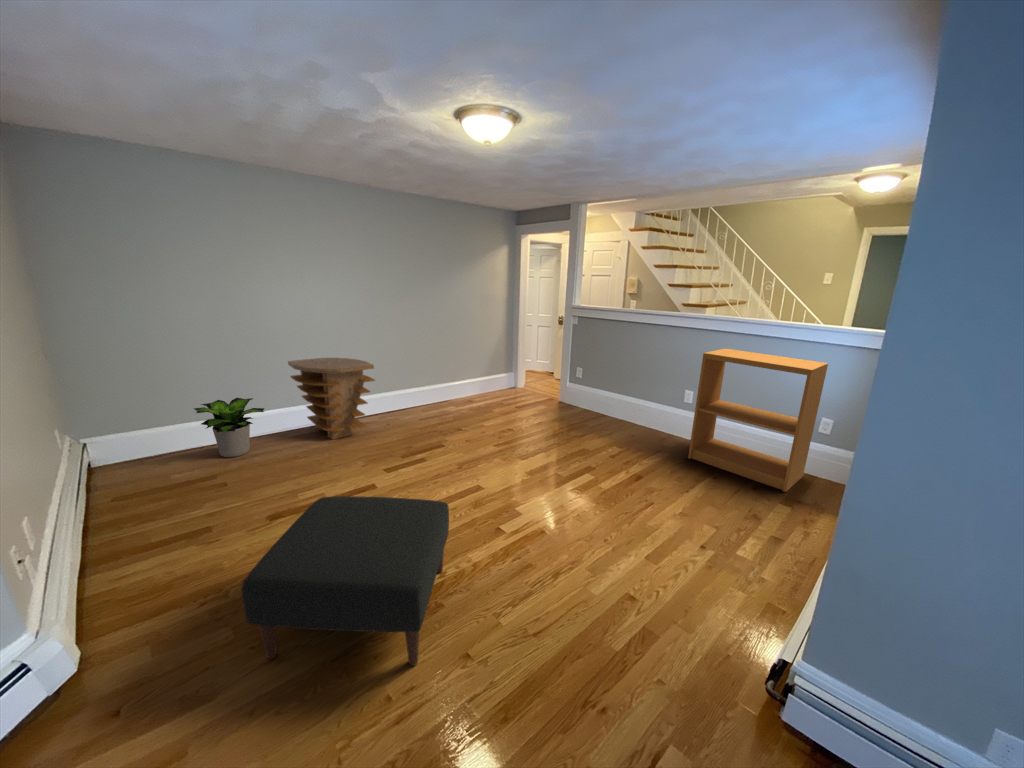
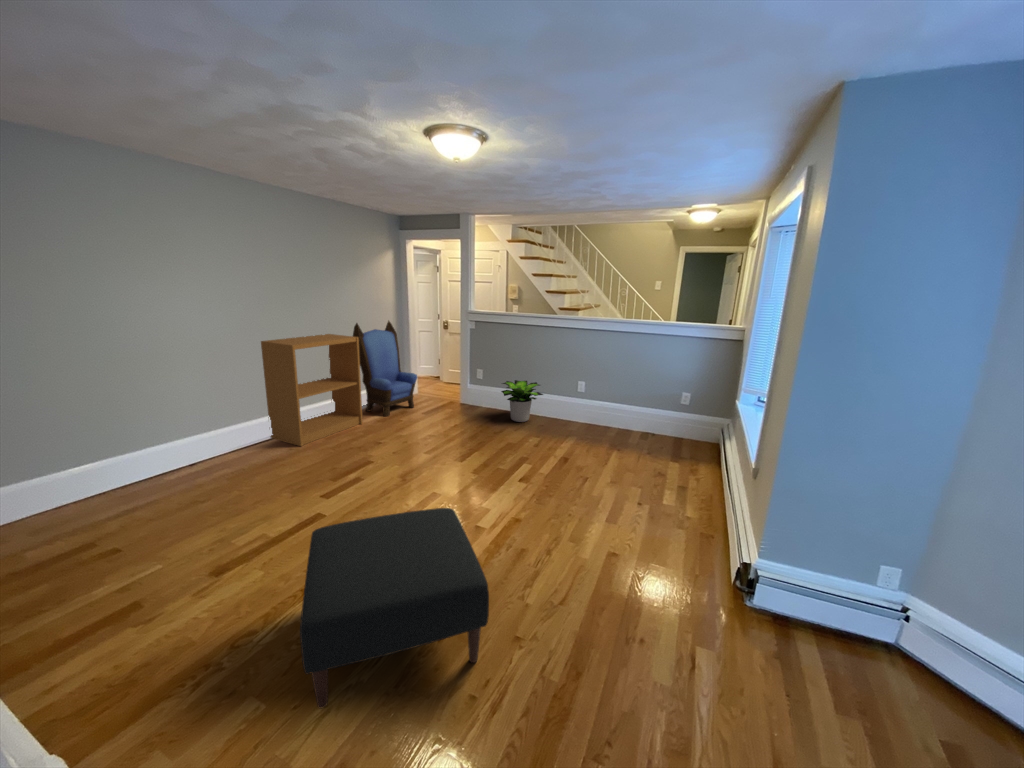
armchair: none [458,313,516,405] -> present [353,321,417,416]
bookshelf: present [688,349,828,492] -> present [261,334,363,446]
side table: present [288,358,375,439] -> none [158,378,283,474]
potted plant: present [194,398,264,457] -> present [501,380,543,422]

